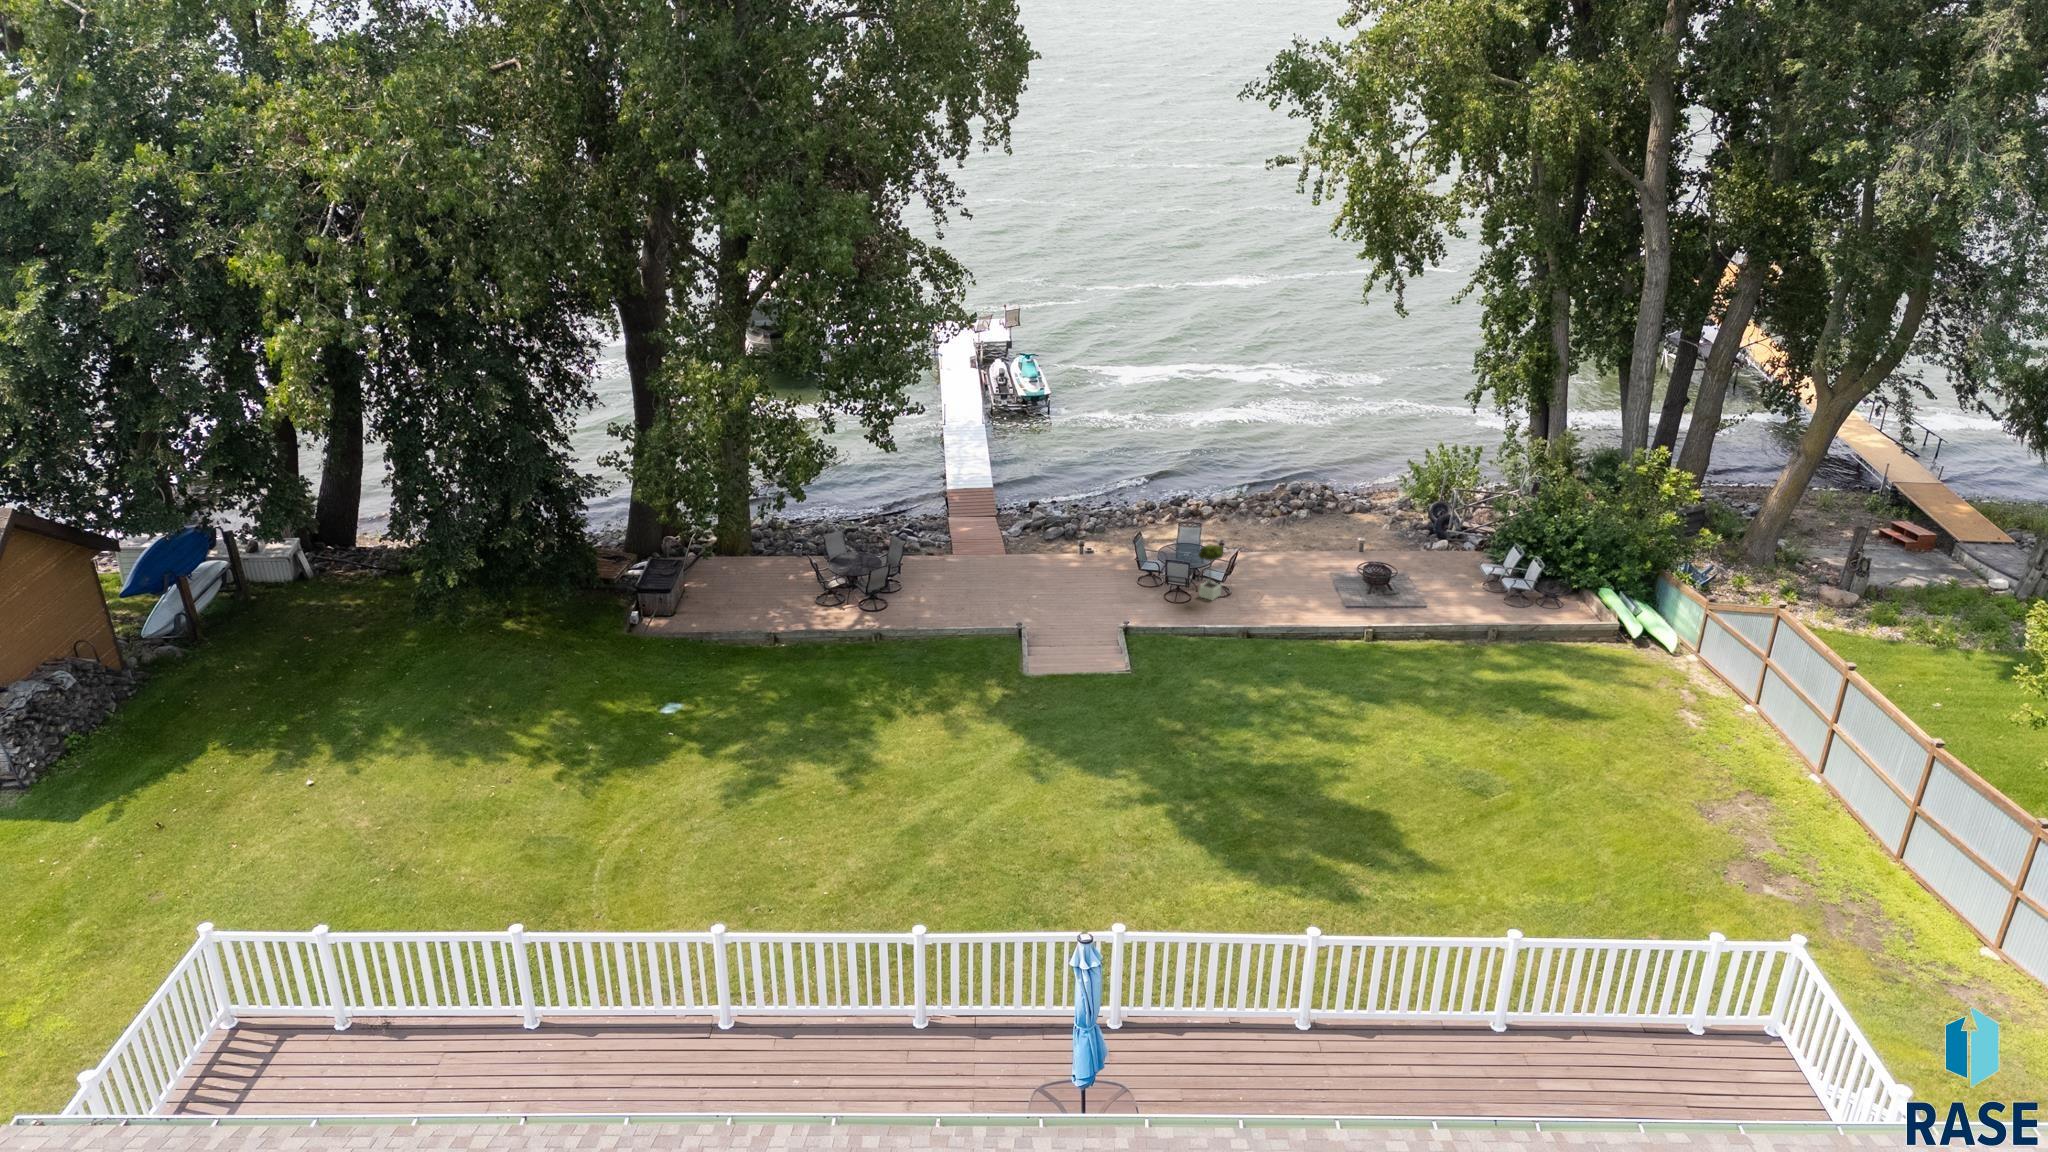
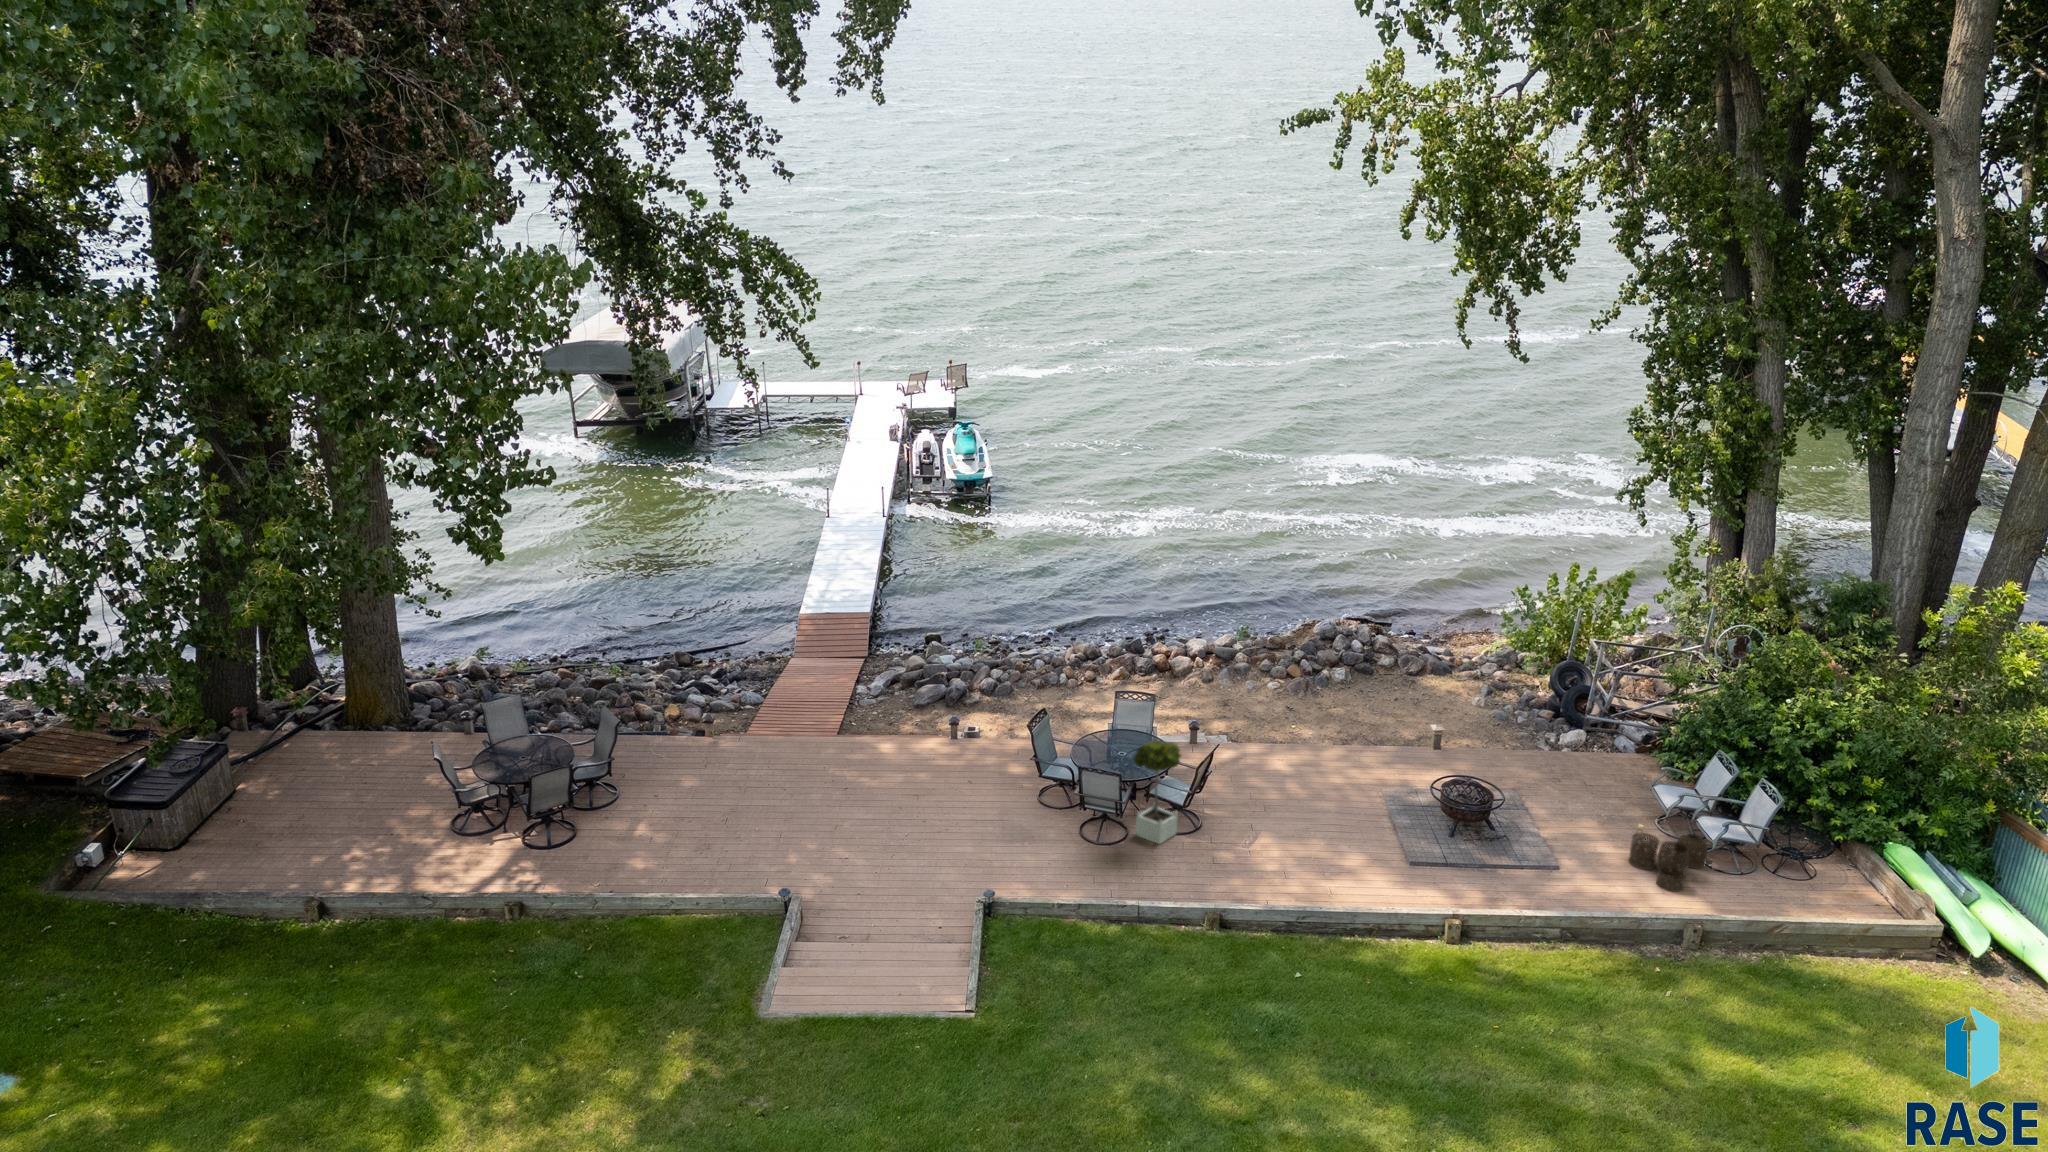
woven basket: none [1464,584,1506,615] -> present [1629,829,1708,892]

